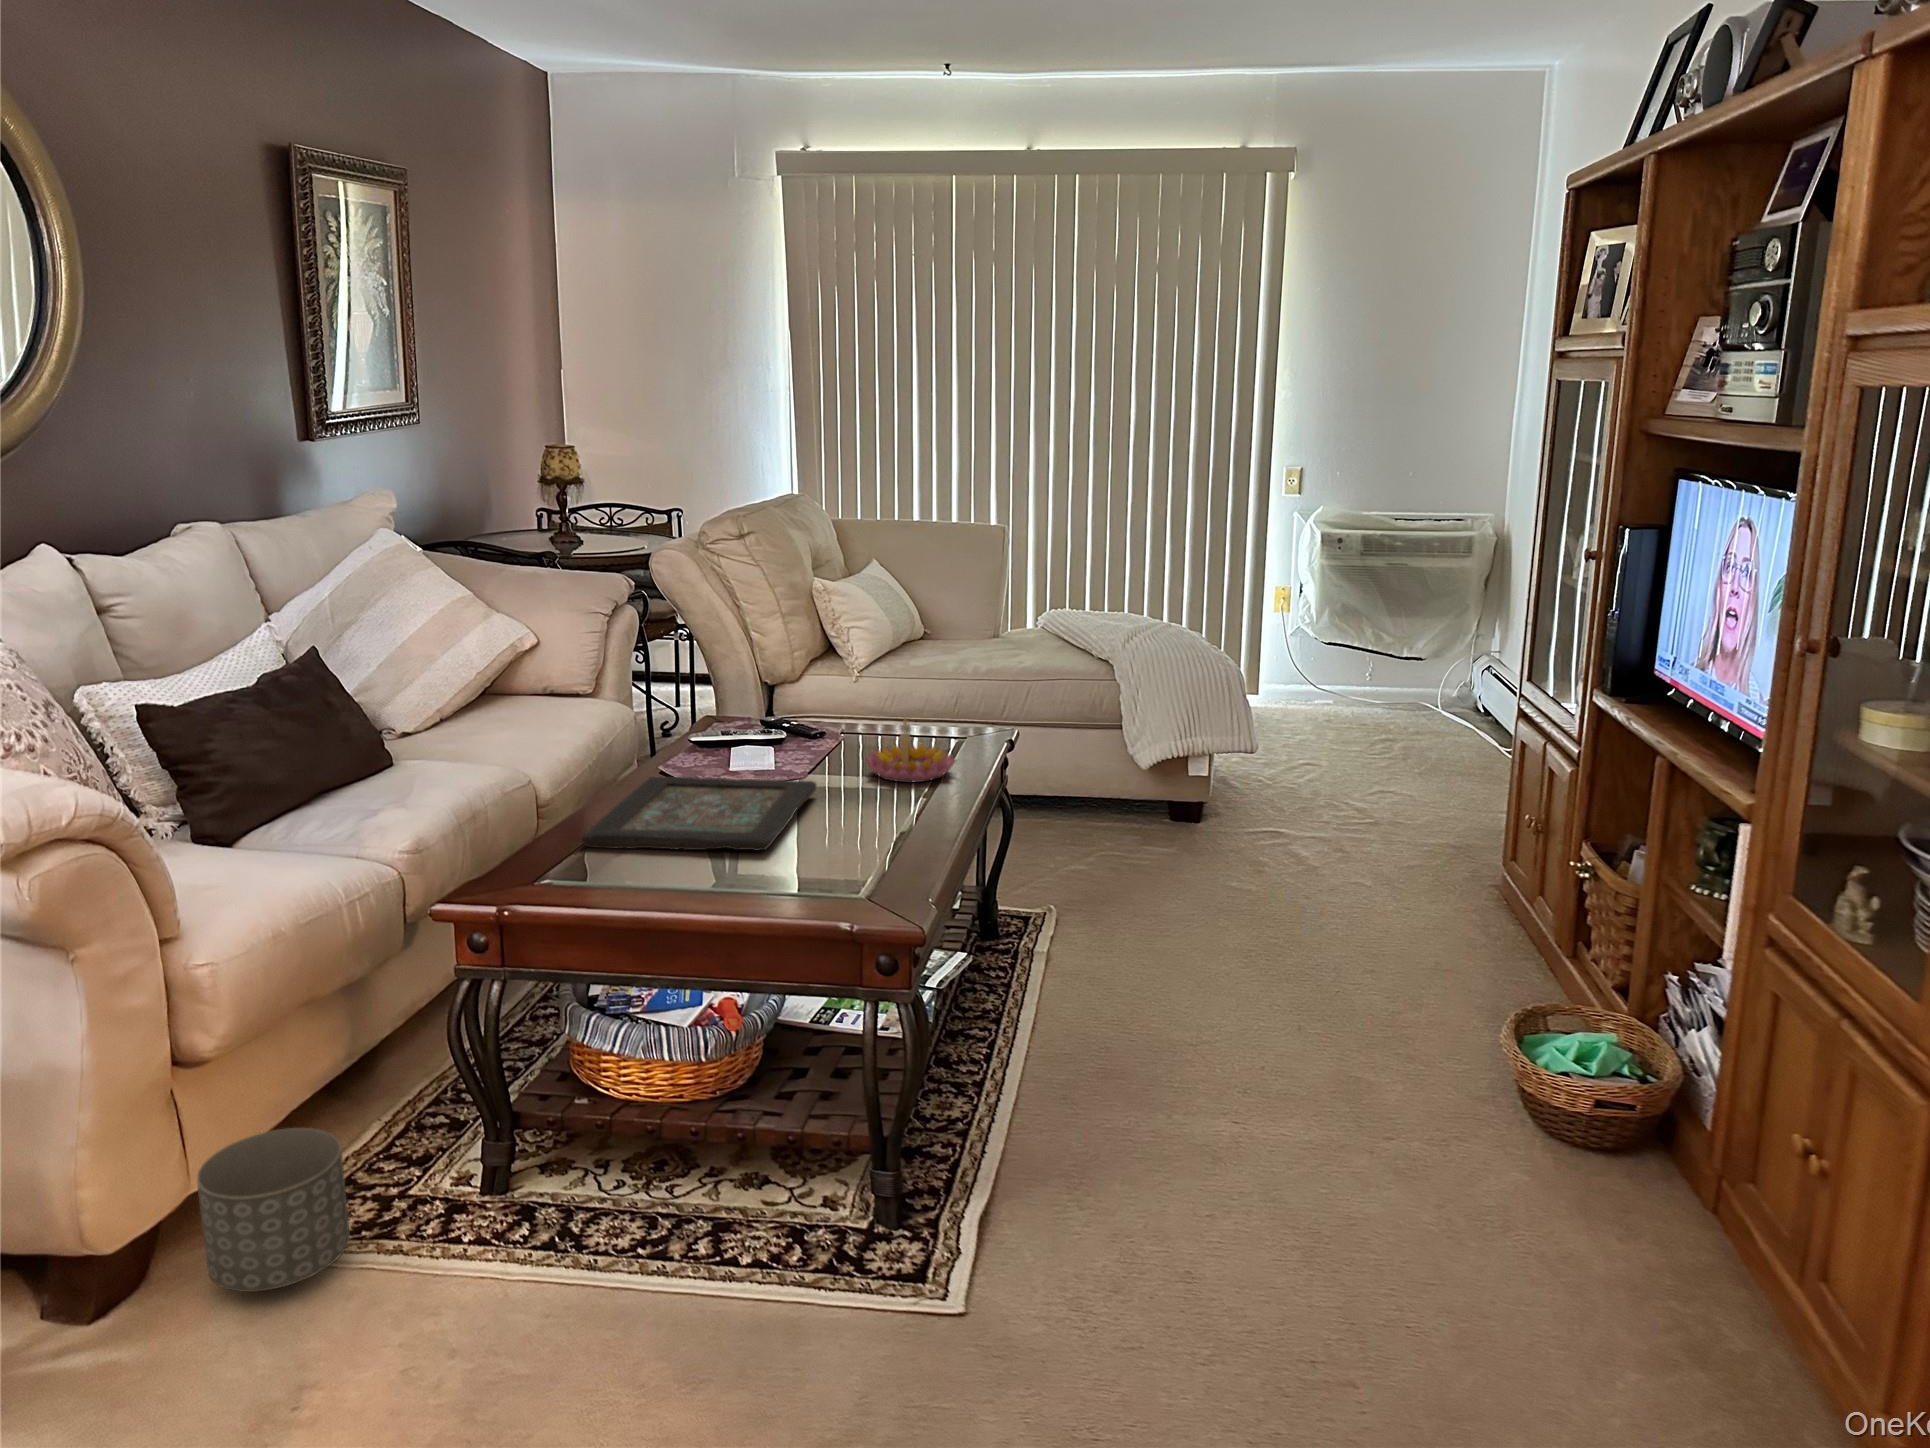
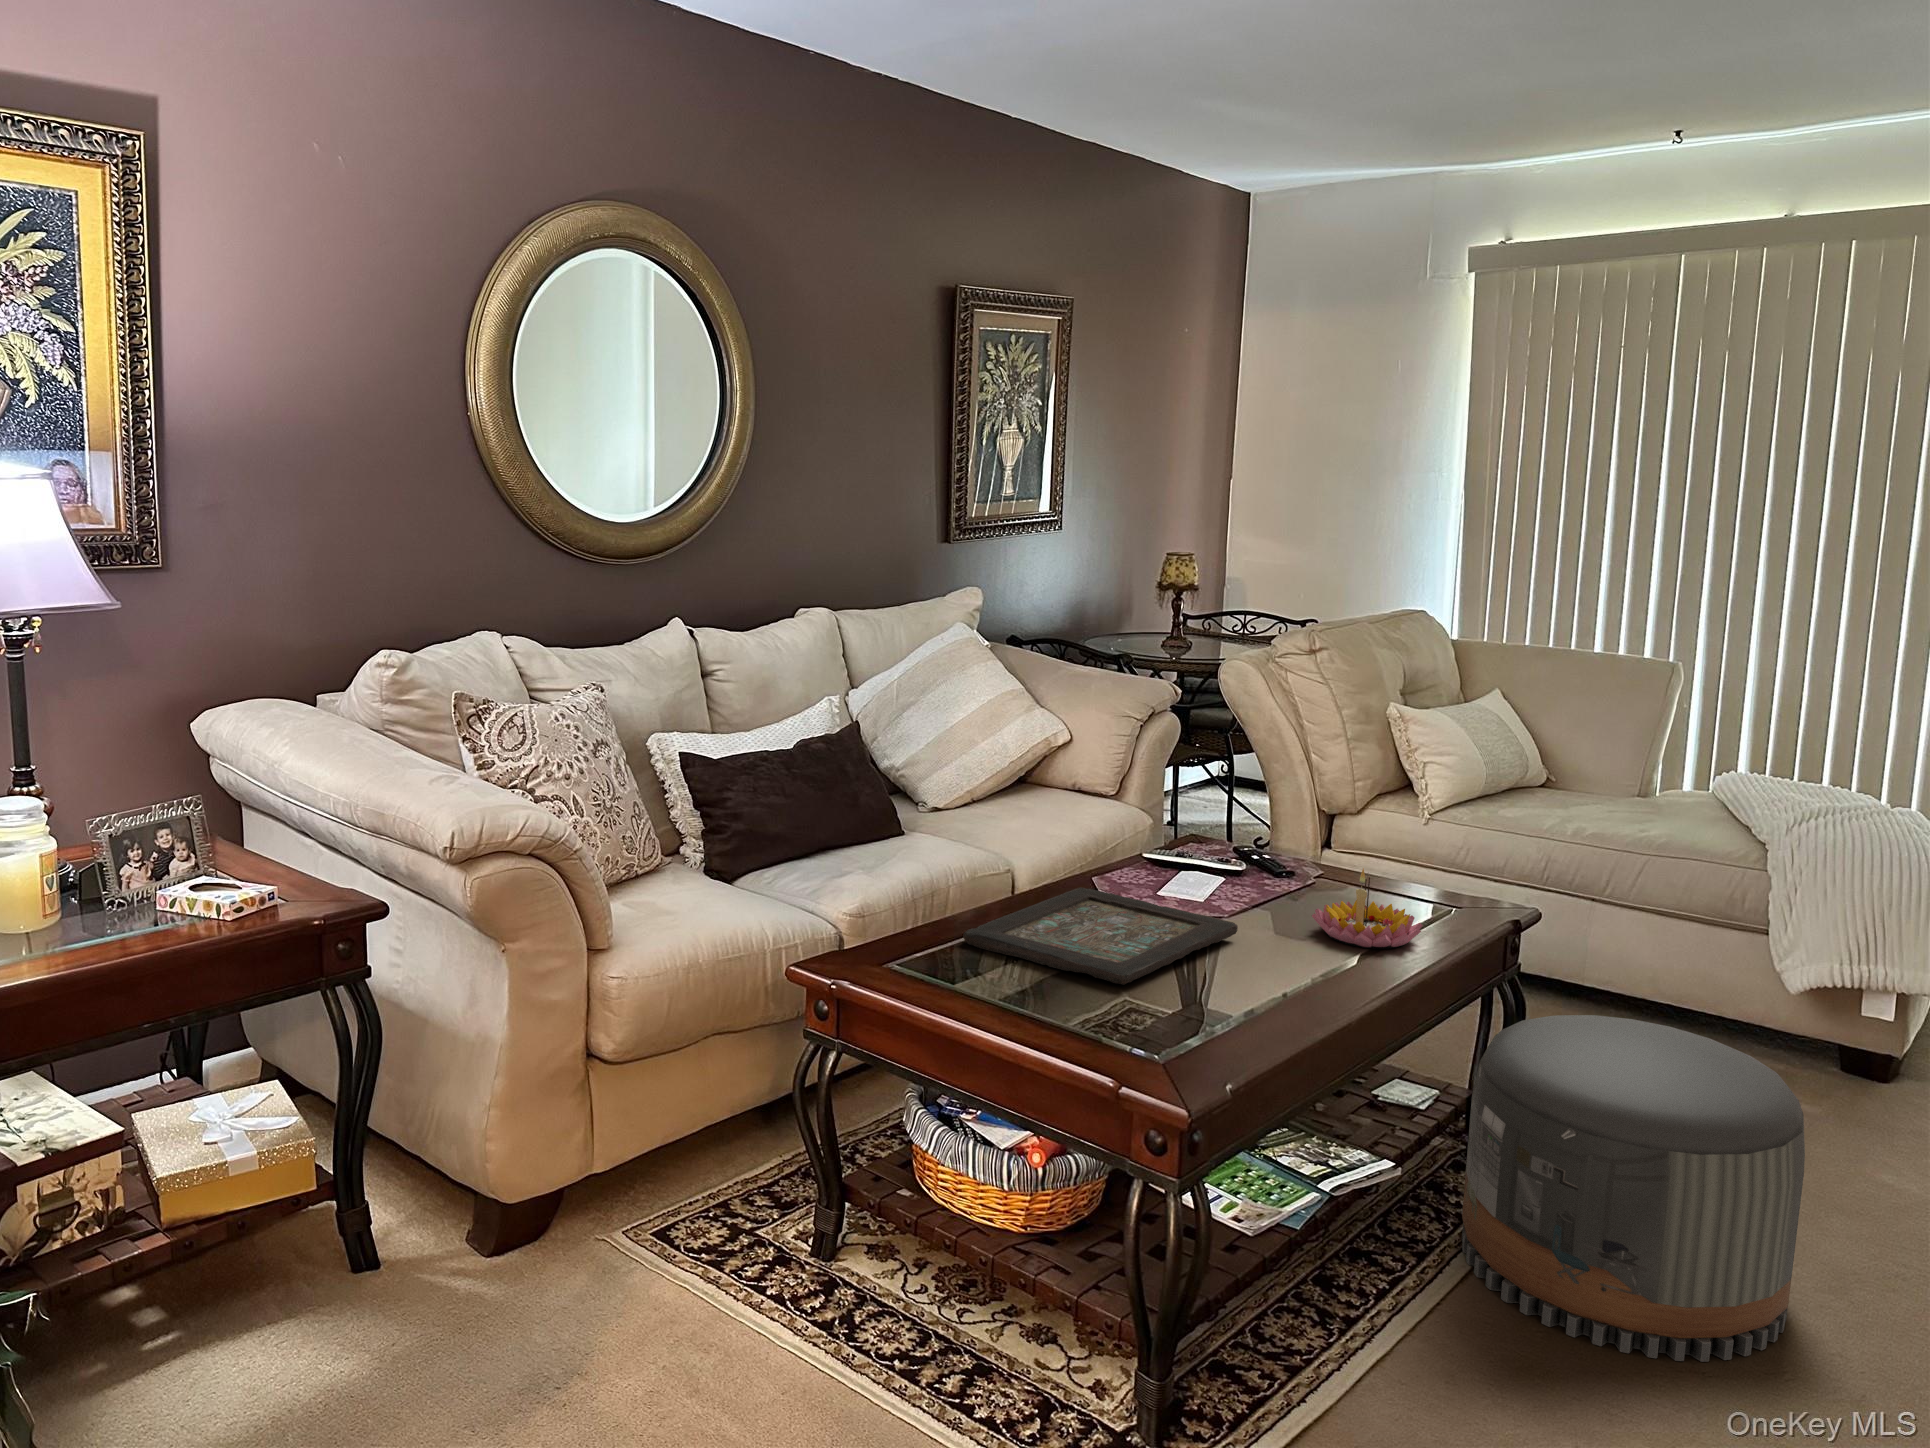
pouf: none [1012,800,1246,1045] -> present [1462,1015,1805,1362]
planter: present [197,1128,350,1292] -> none [569,1136,685,1277]

